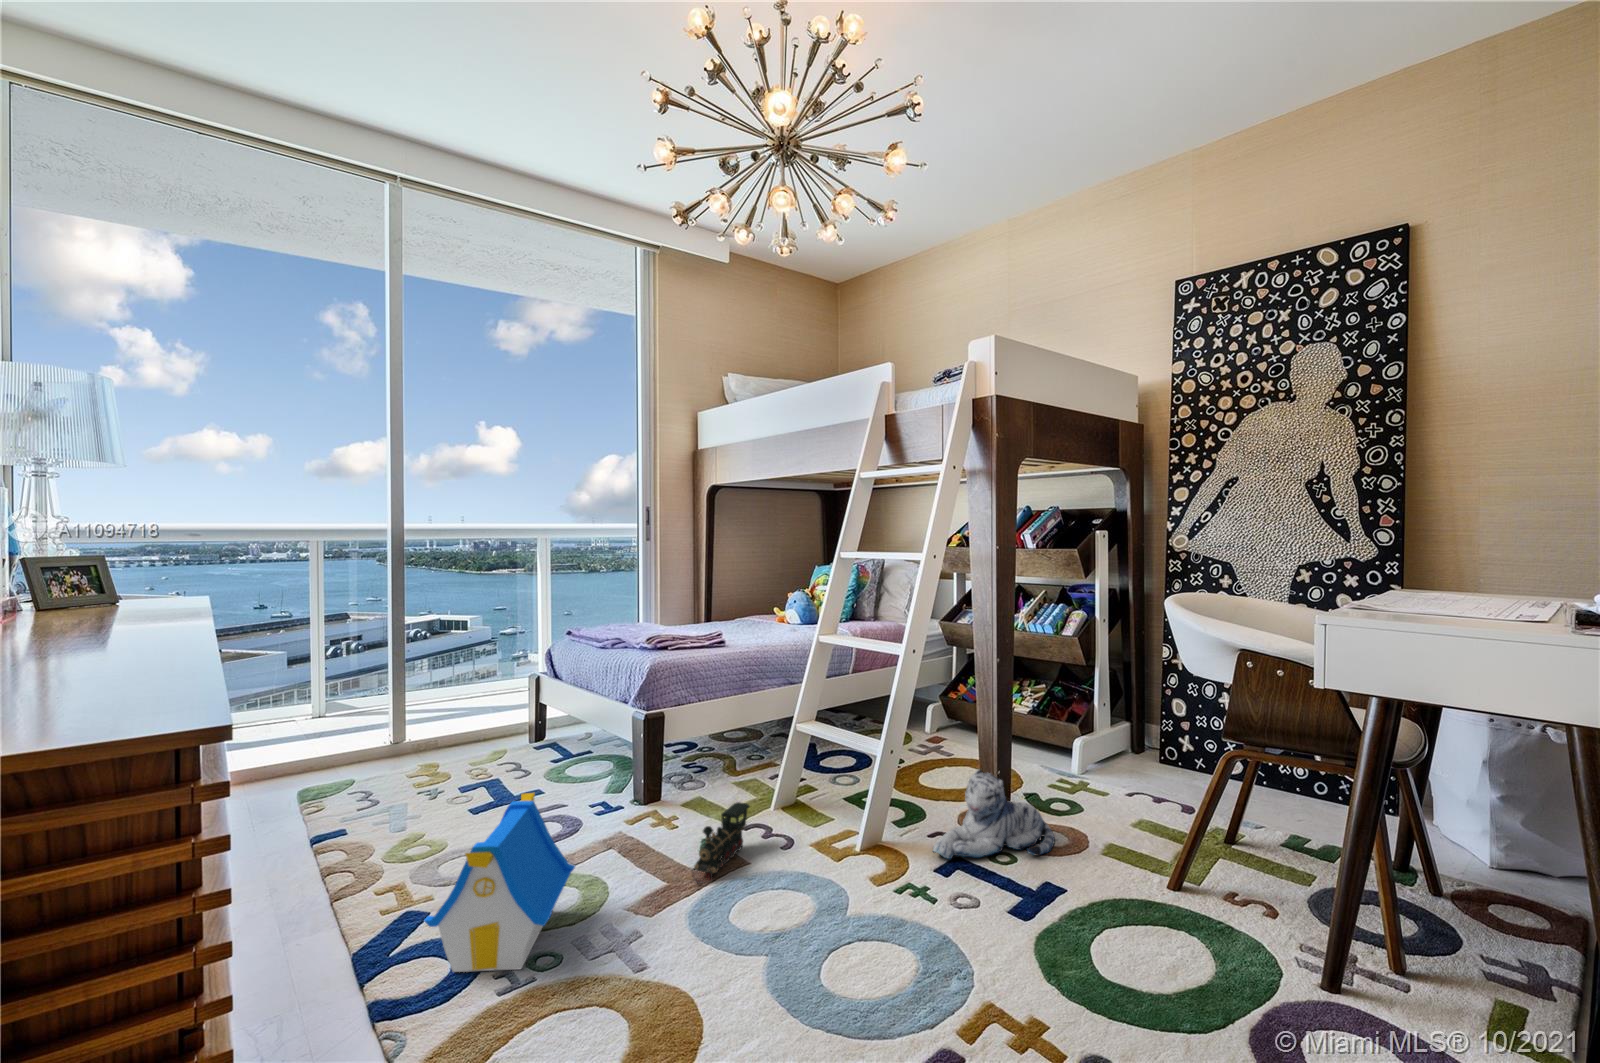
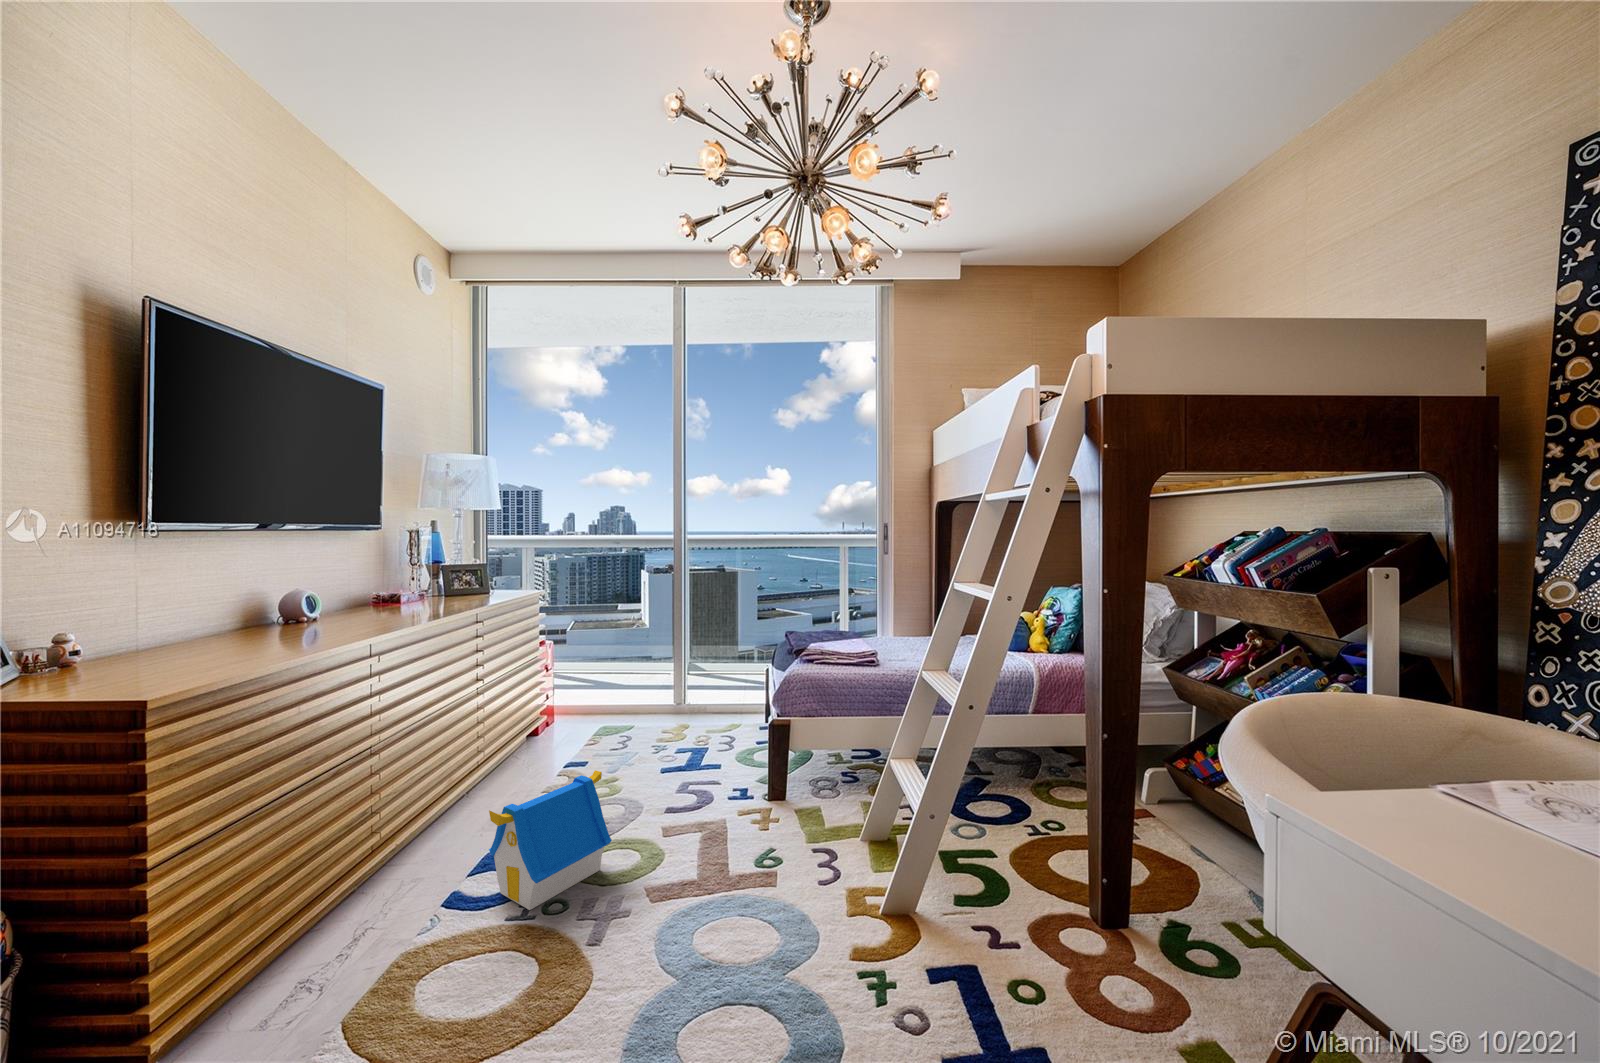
plush toy: present [933,770,1055,859] -> none [933,871,1123,1014]
toy train: present [692,802,750,883] -> none [706,823,794,891]

